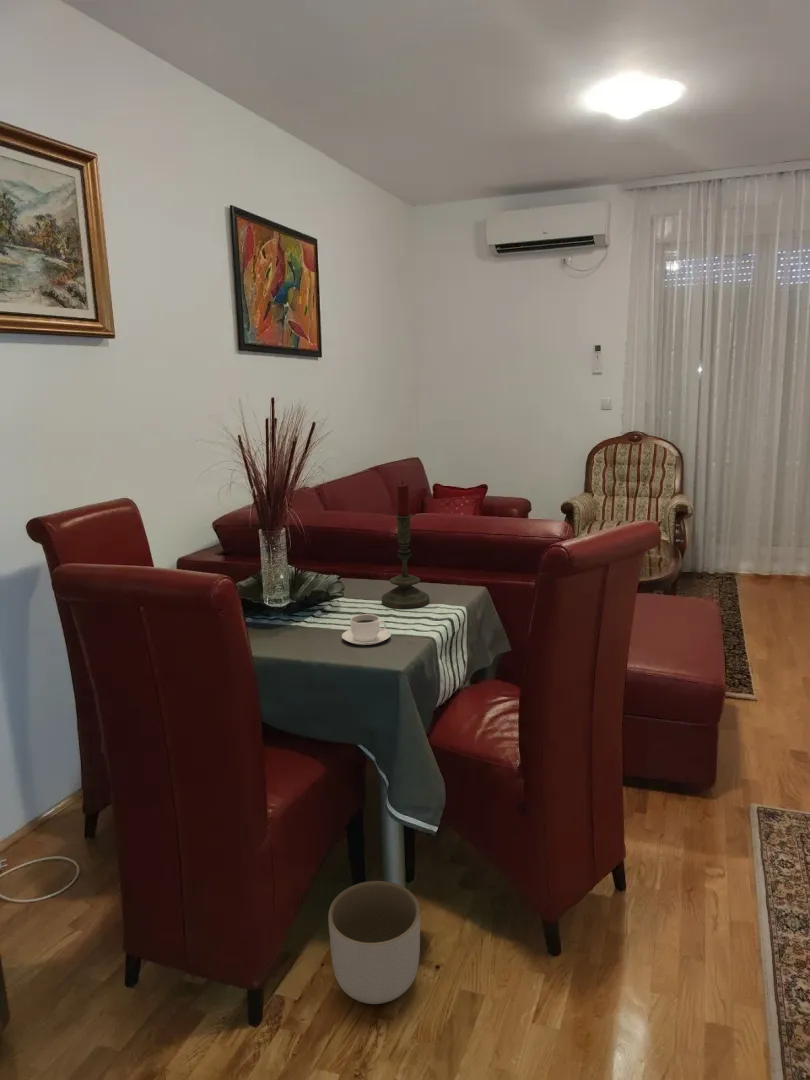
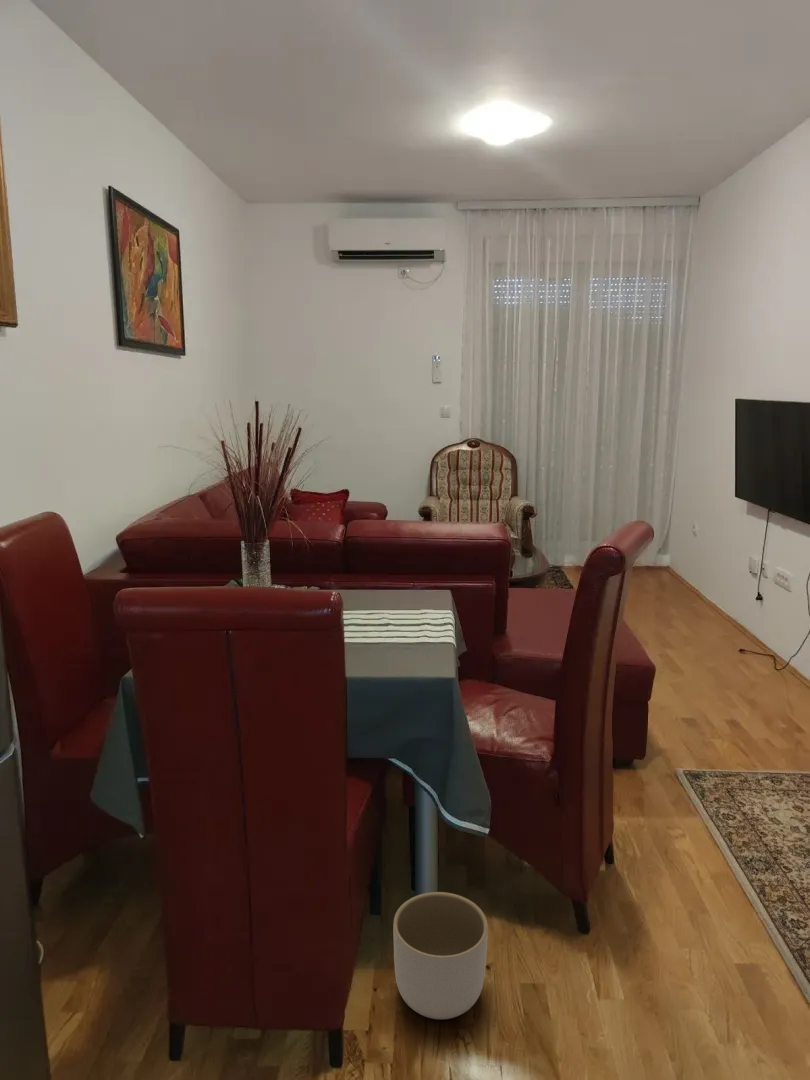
candle: present [382,481,429,609] -> none [372,483,420,614]
coffee cup: present [342,614,391,645] -> none [374,619,425,651]

